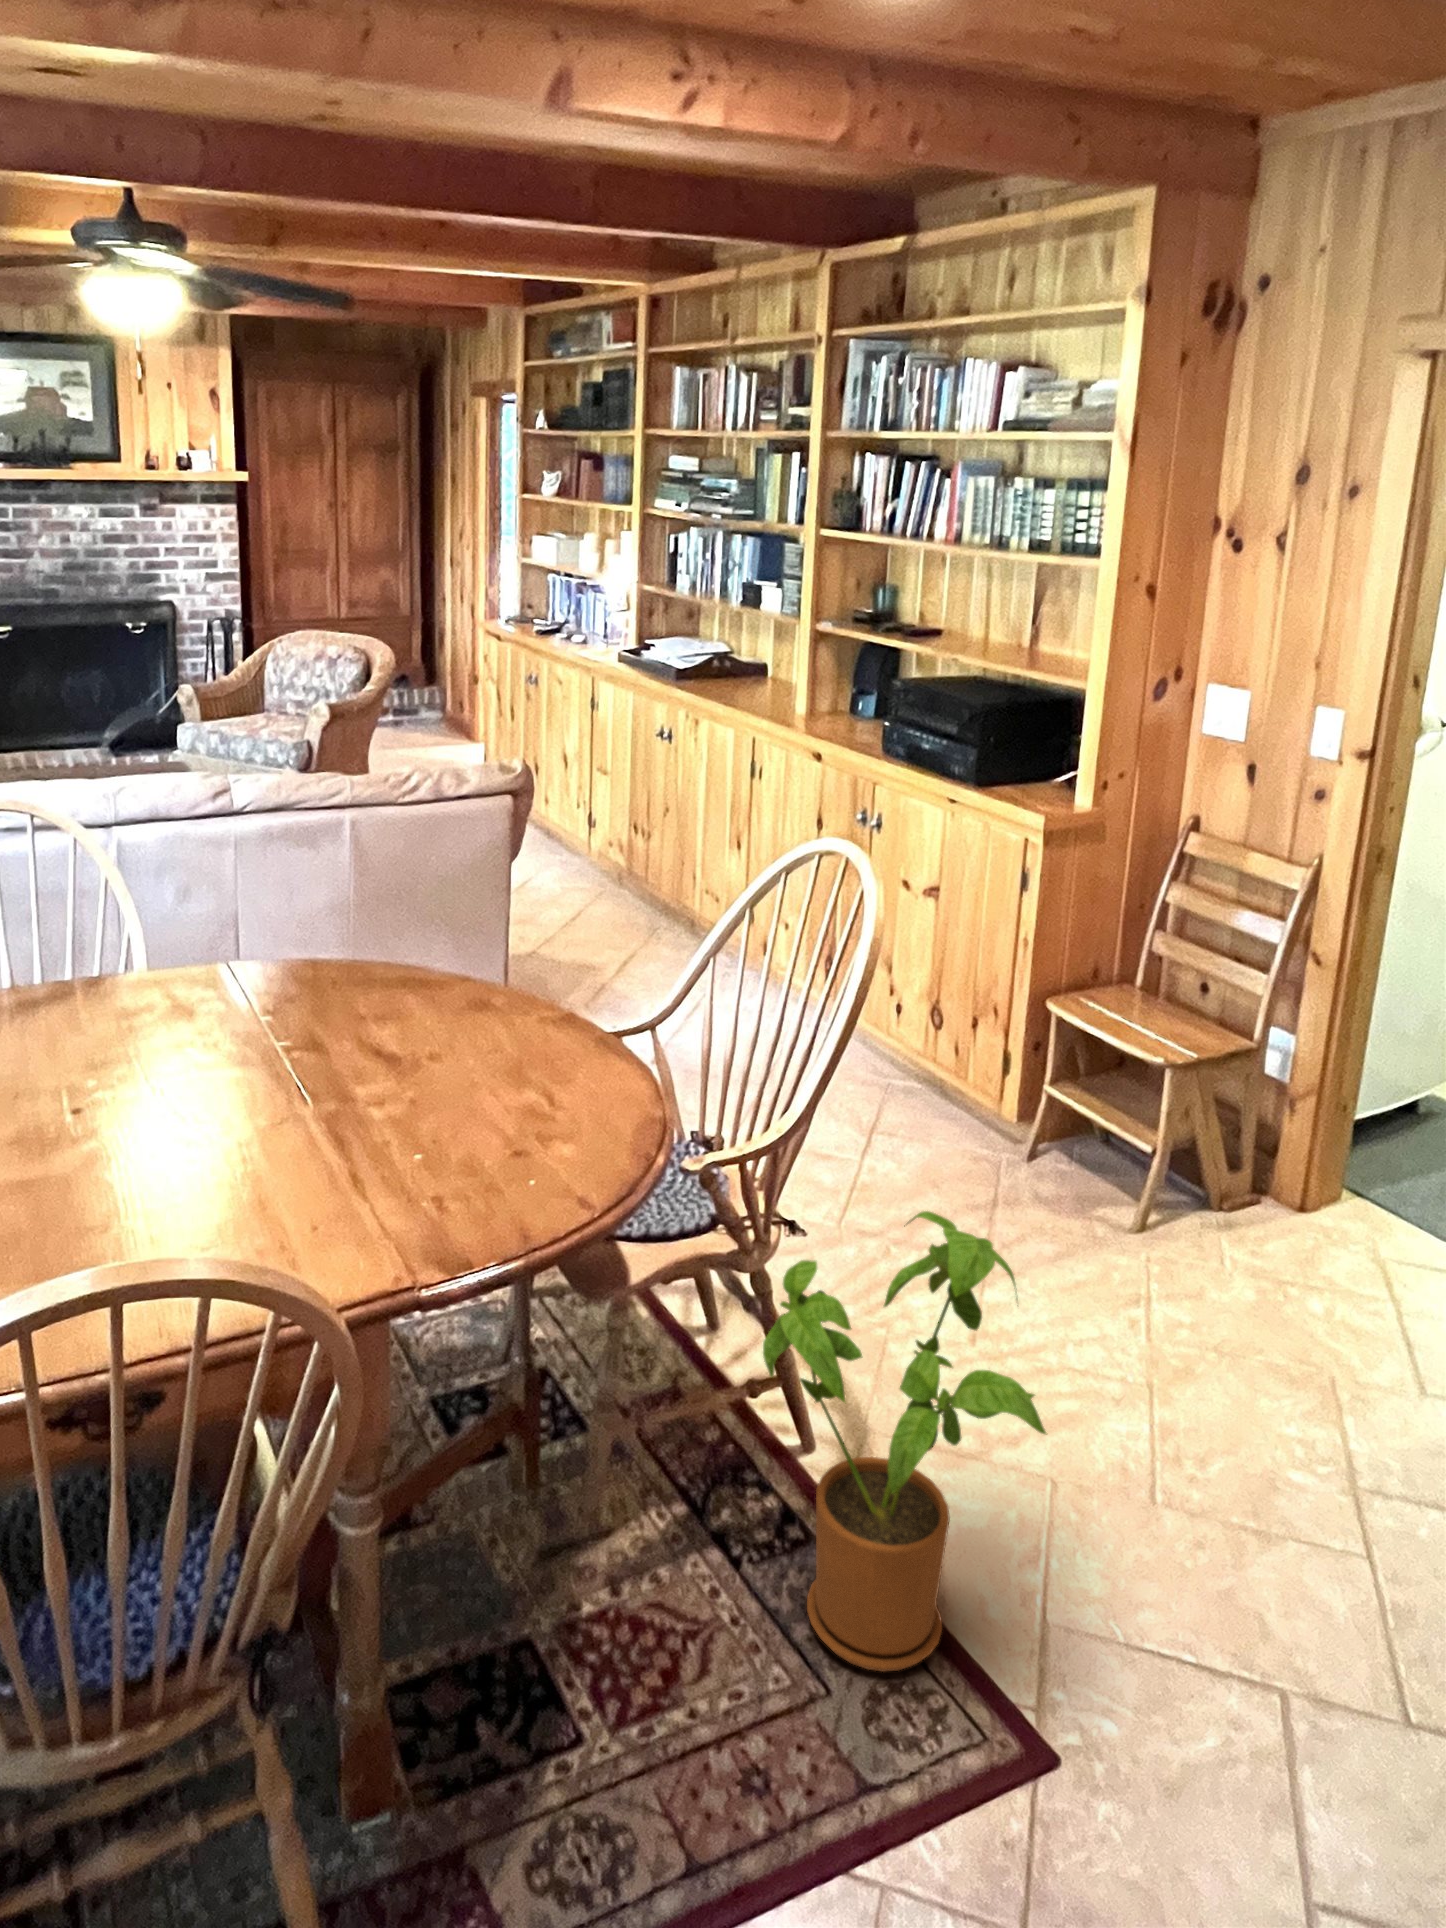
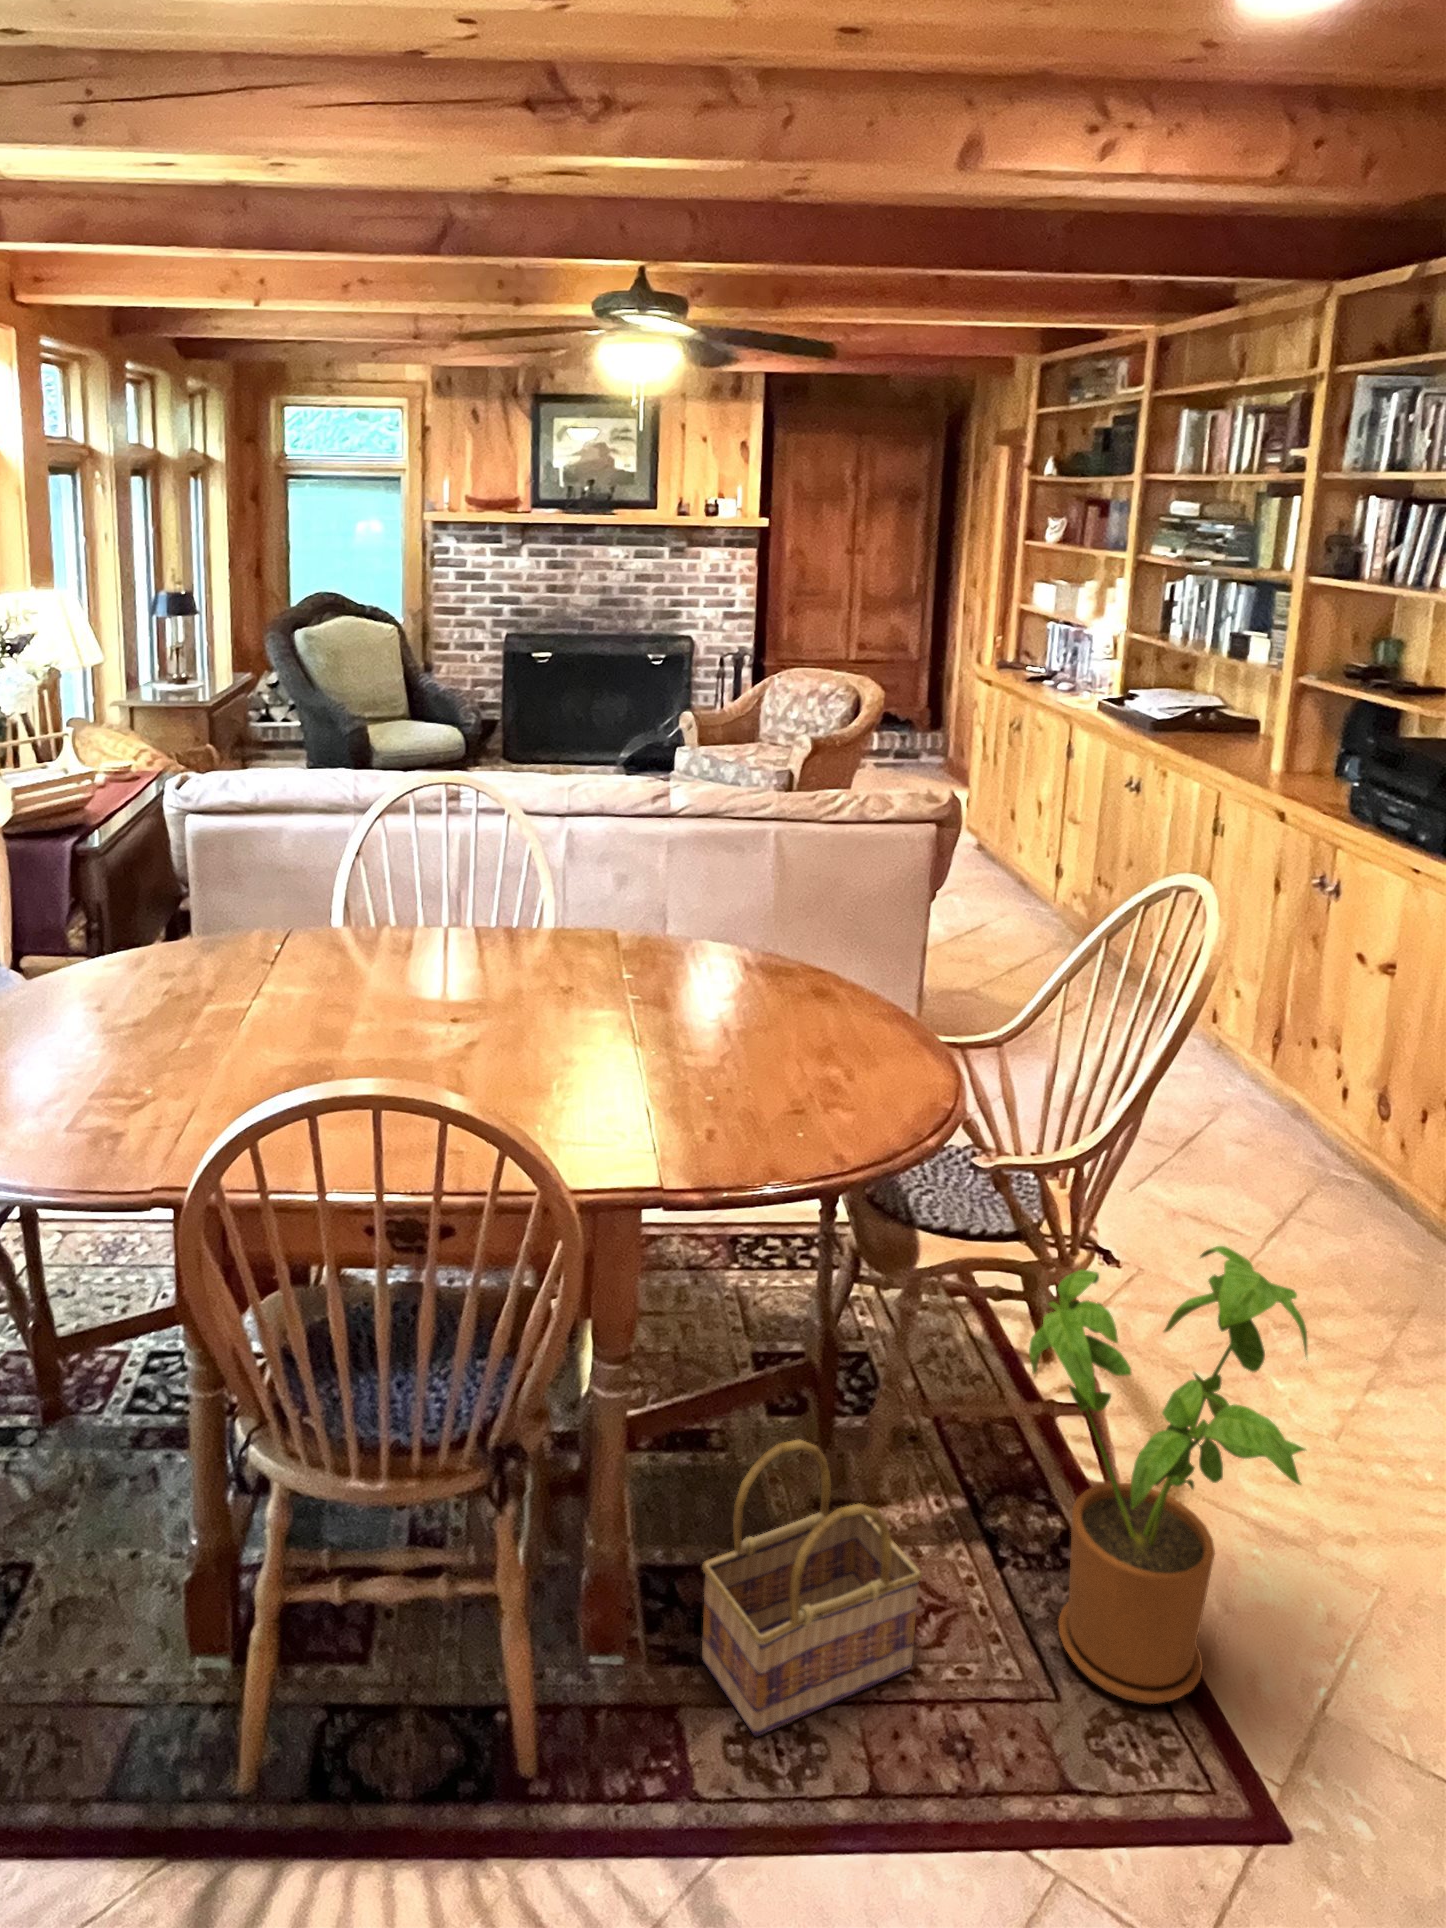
basket: none [473,1510,695,1845] -> present [702,1440,922,1736]

